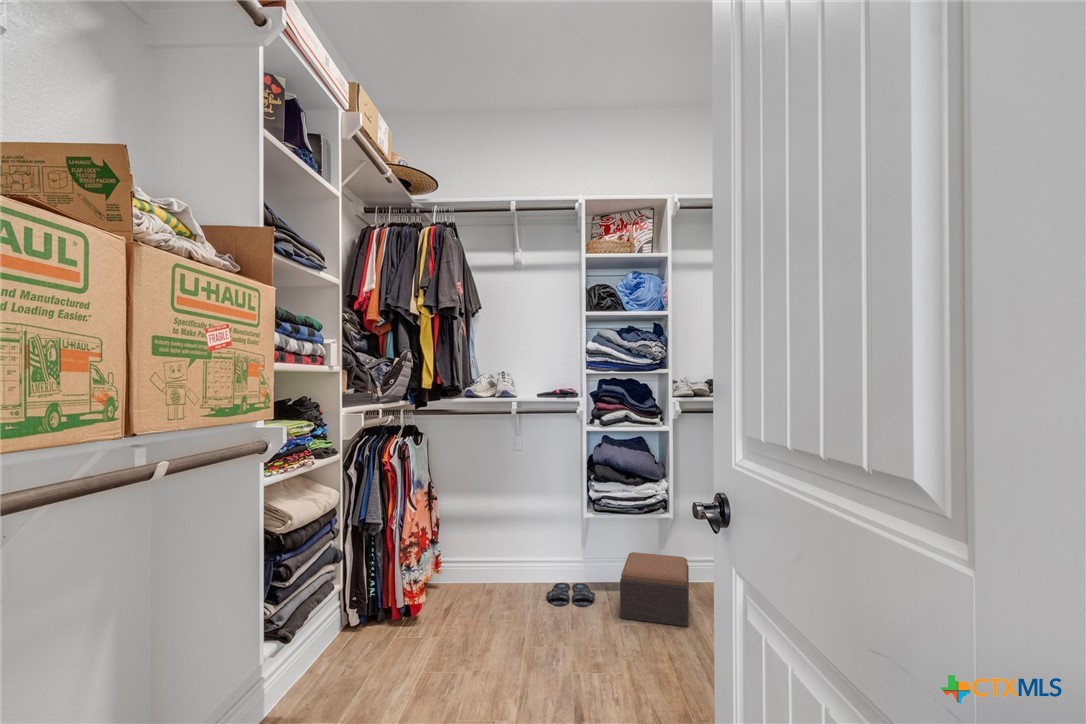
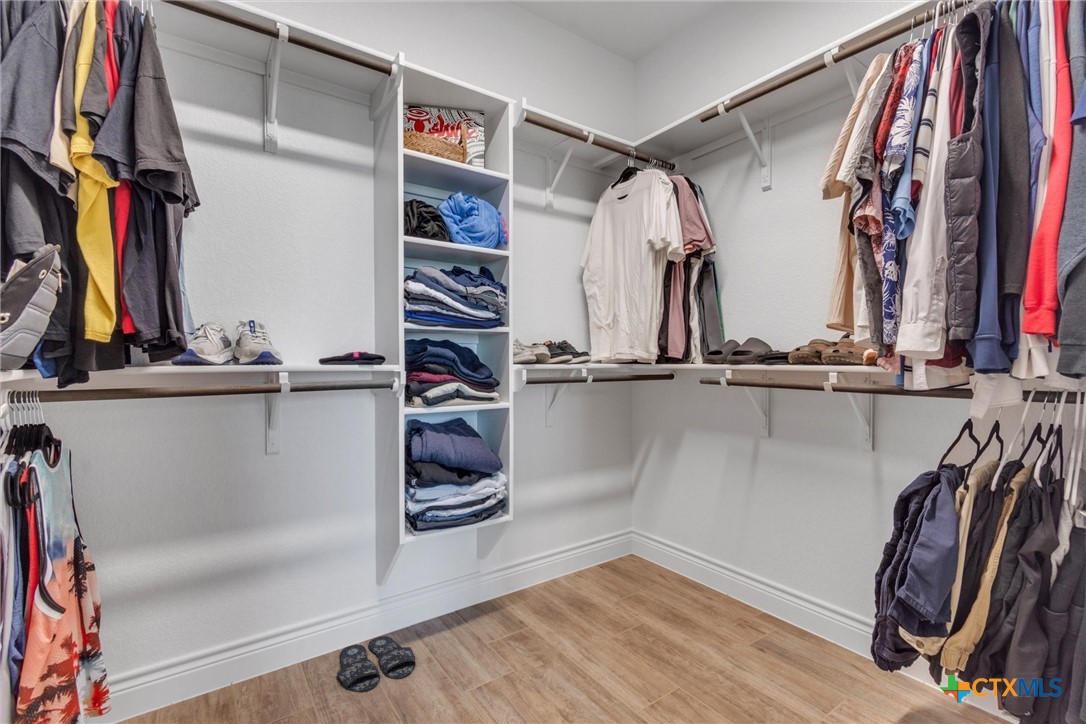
footstool: present [620,552,689,627] -> none [451,564,554,675]

